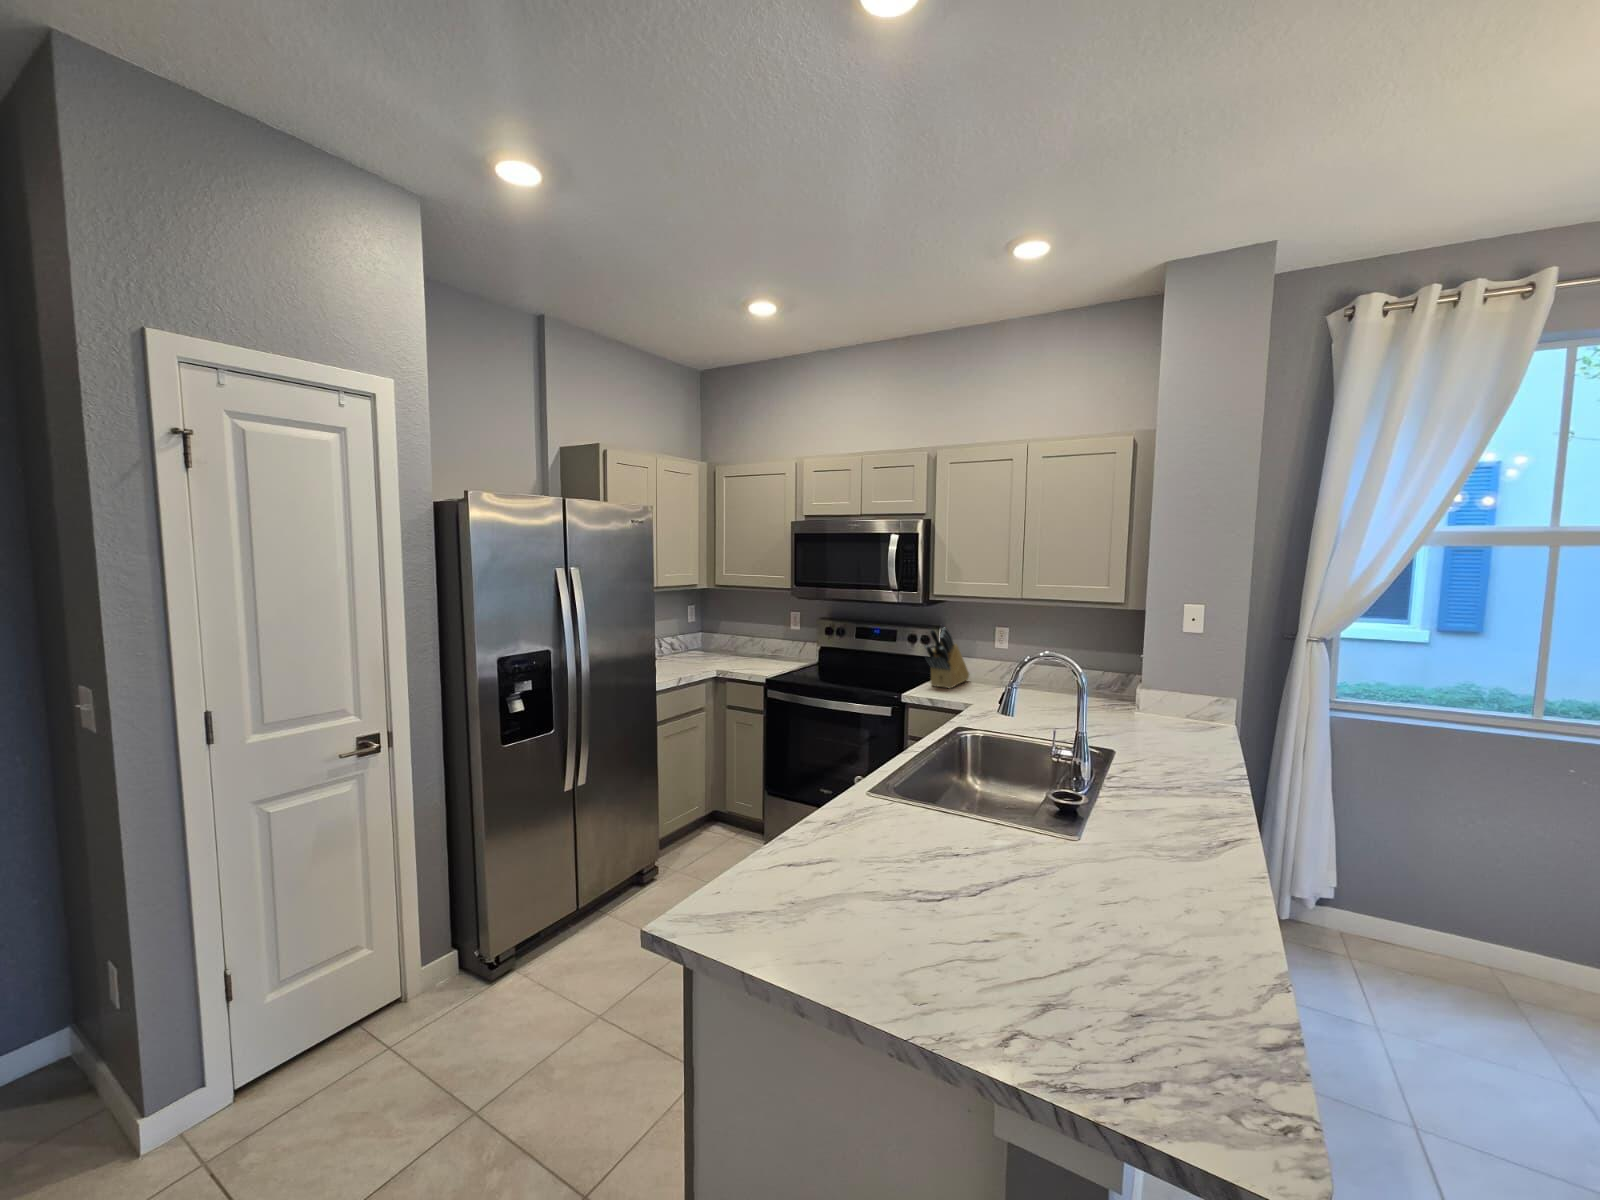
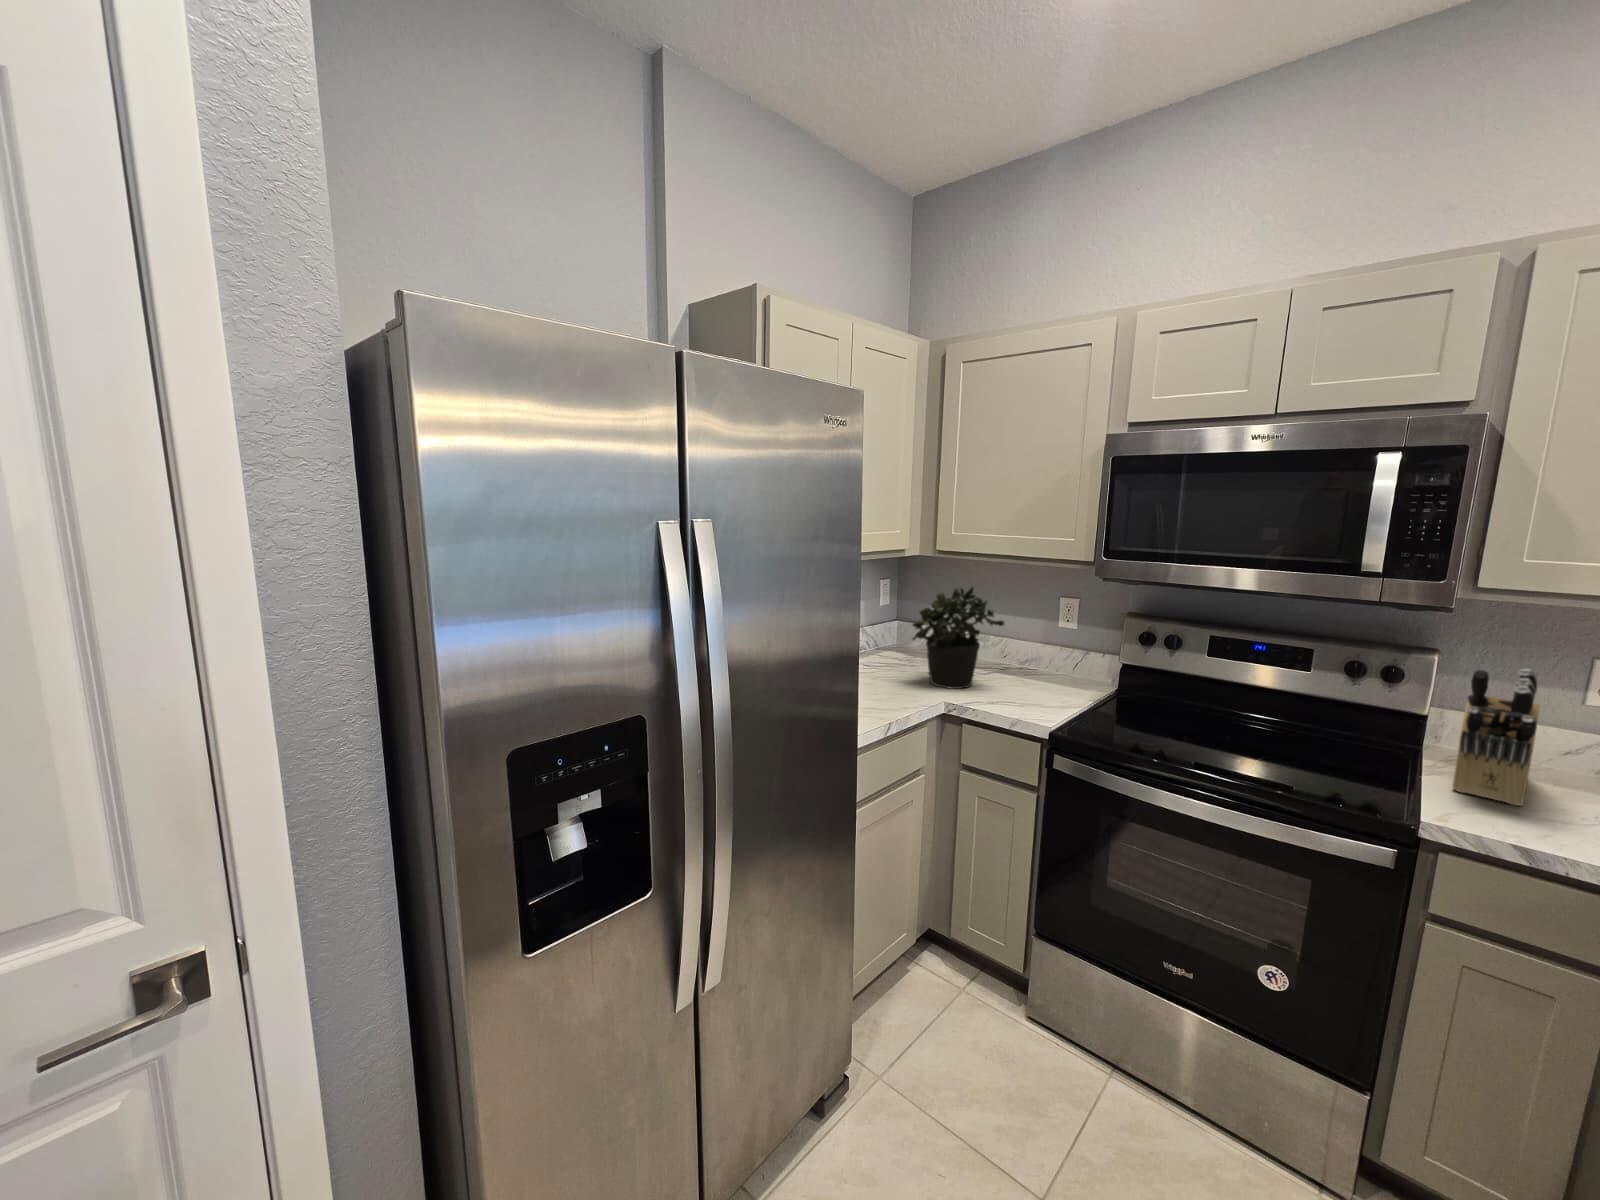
potted plant: none [699,605,752,665] -> present [912,587,1004,689]

